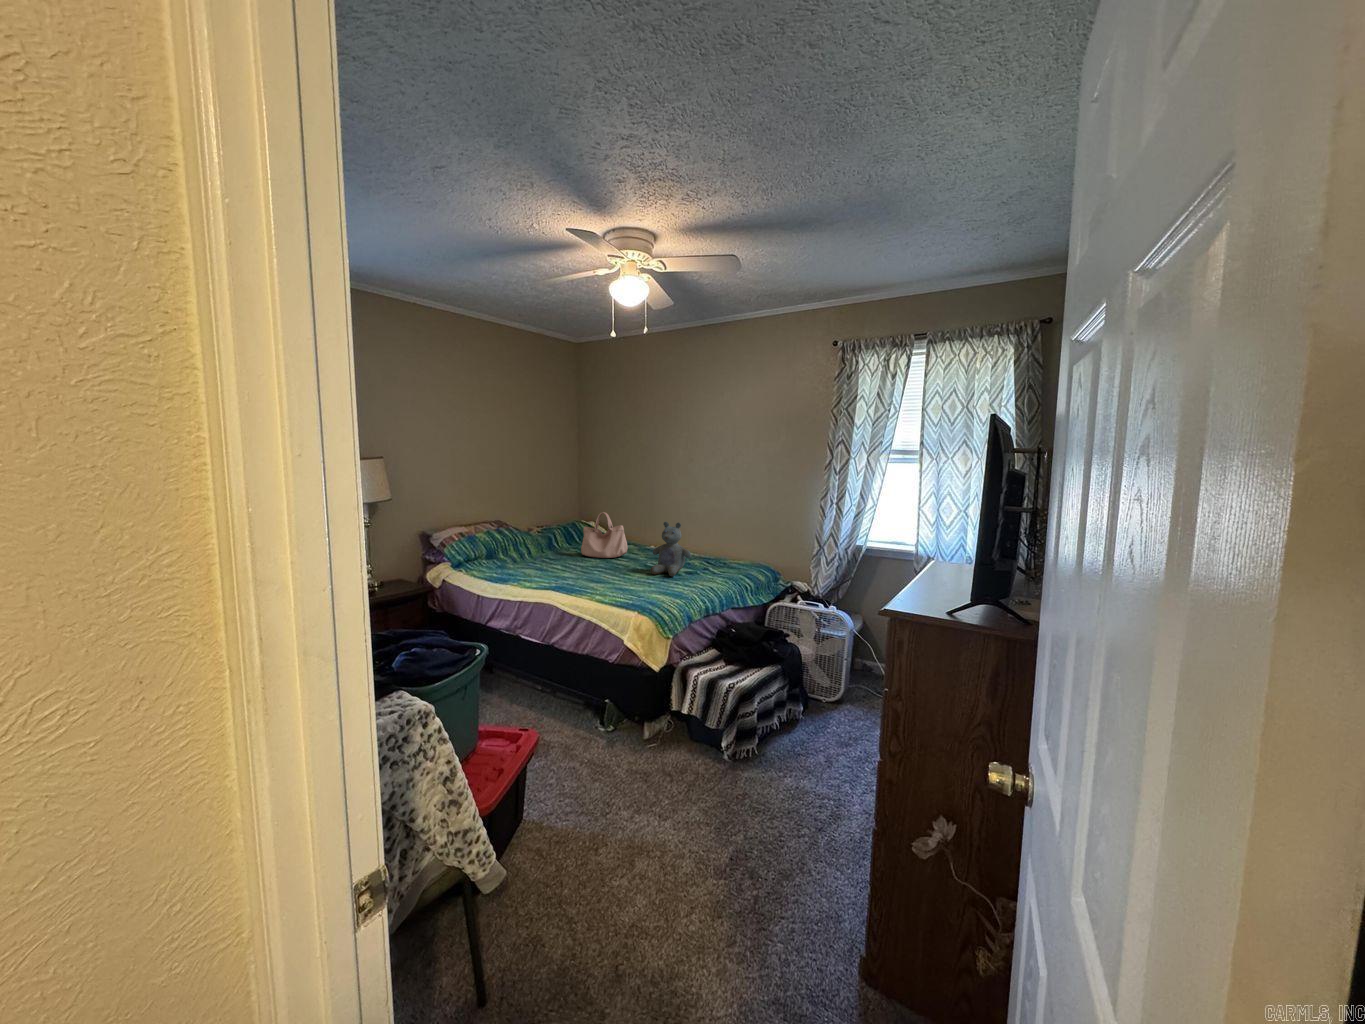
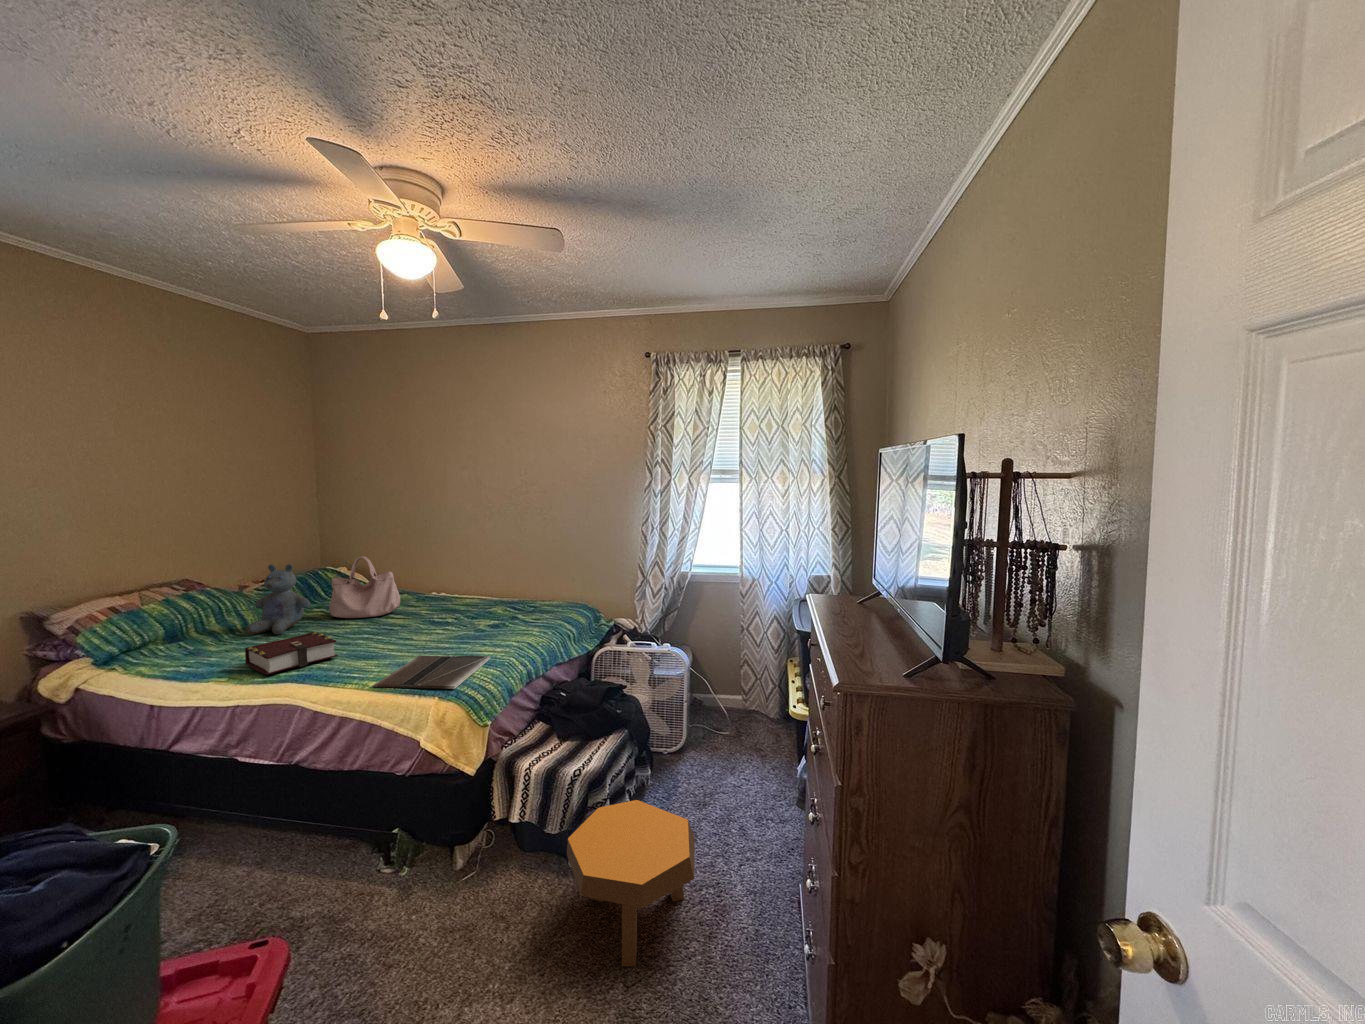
stuffed bear: present [650,522,691,576] -> present [246,564,310,635]
book: none [528,561,581,584] -> present [245,632,338,675]
laptop: none [598,586,681,609] -> present [373,656,490,689]
footstool: none [715,715,820,831] -> present [567,800,695,966]

